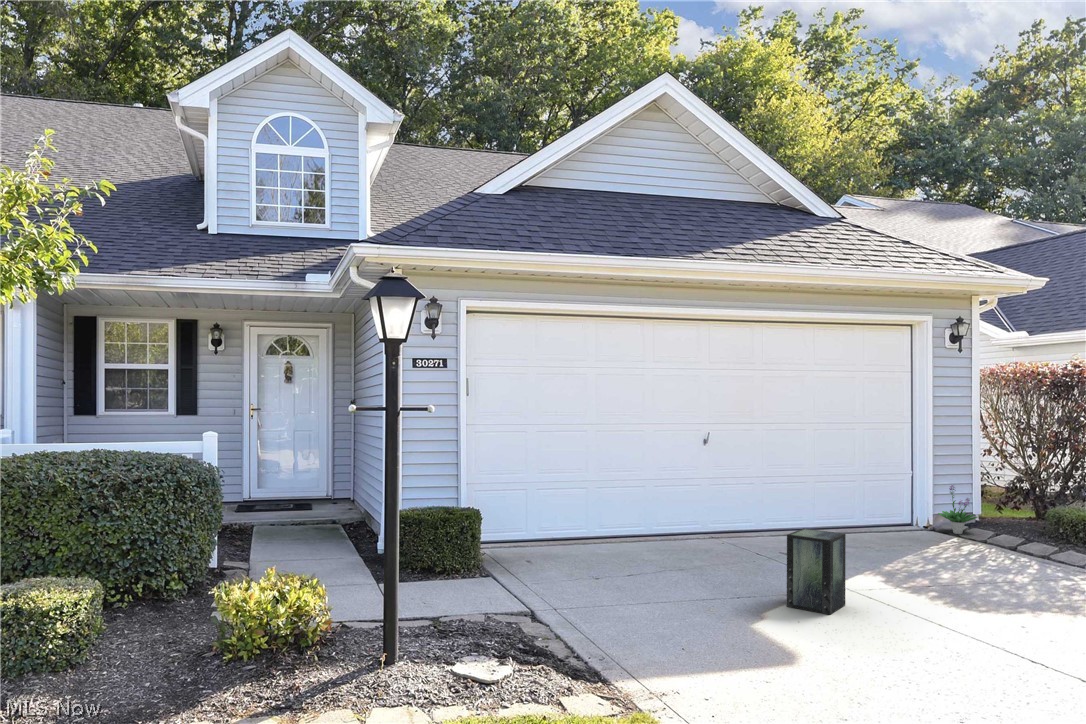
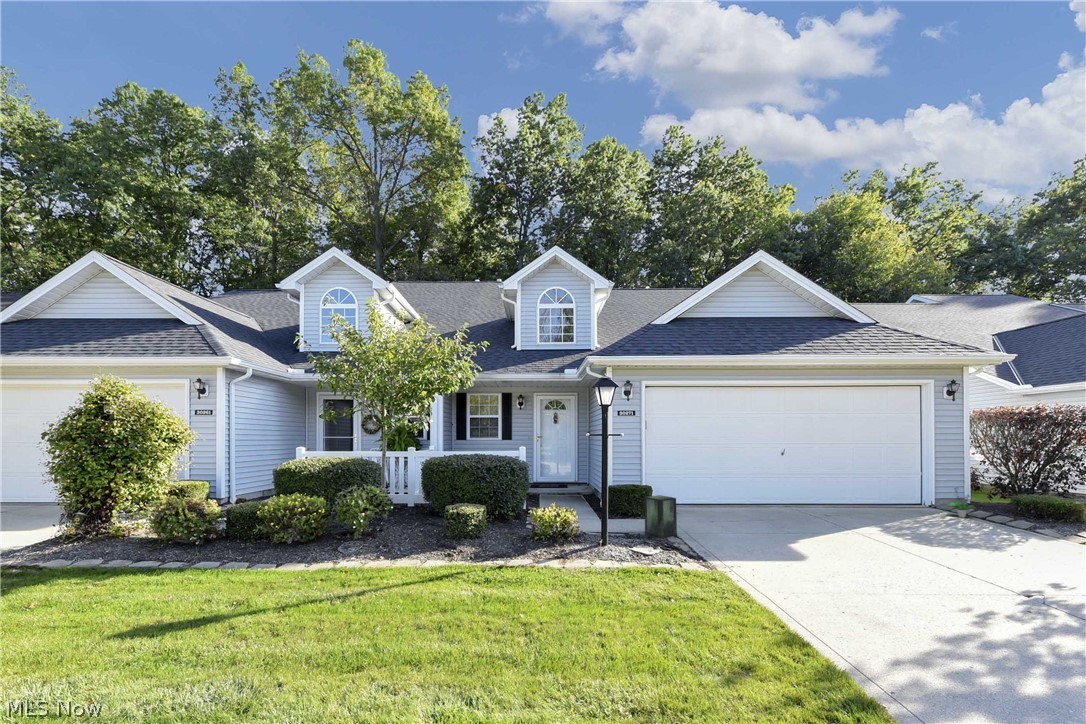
storage box: present [787,528,846,615] -> present [644,495,677,538]

